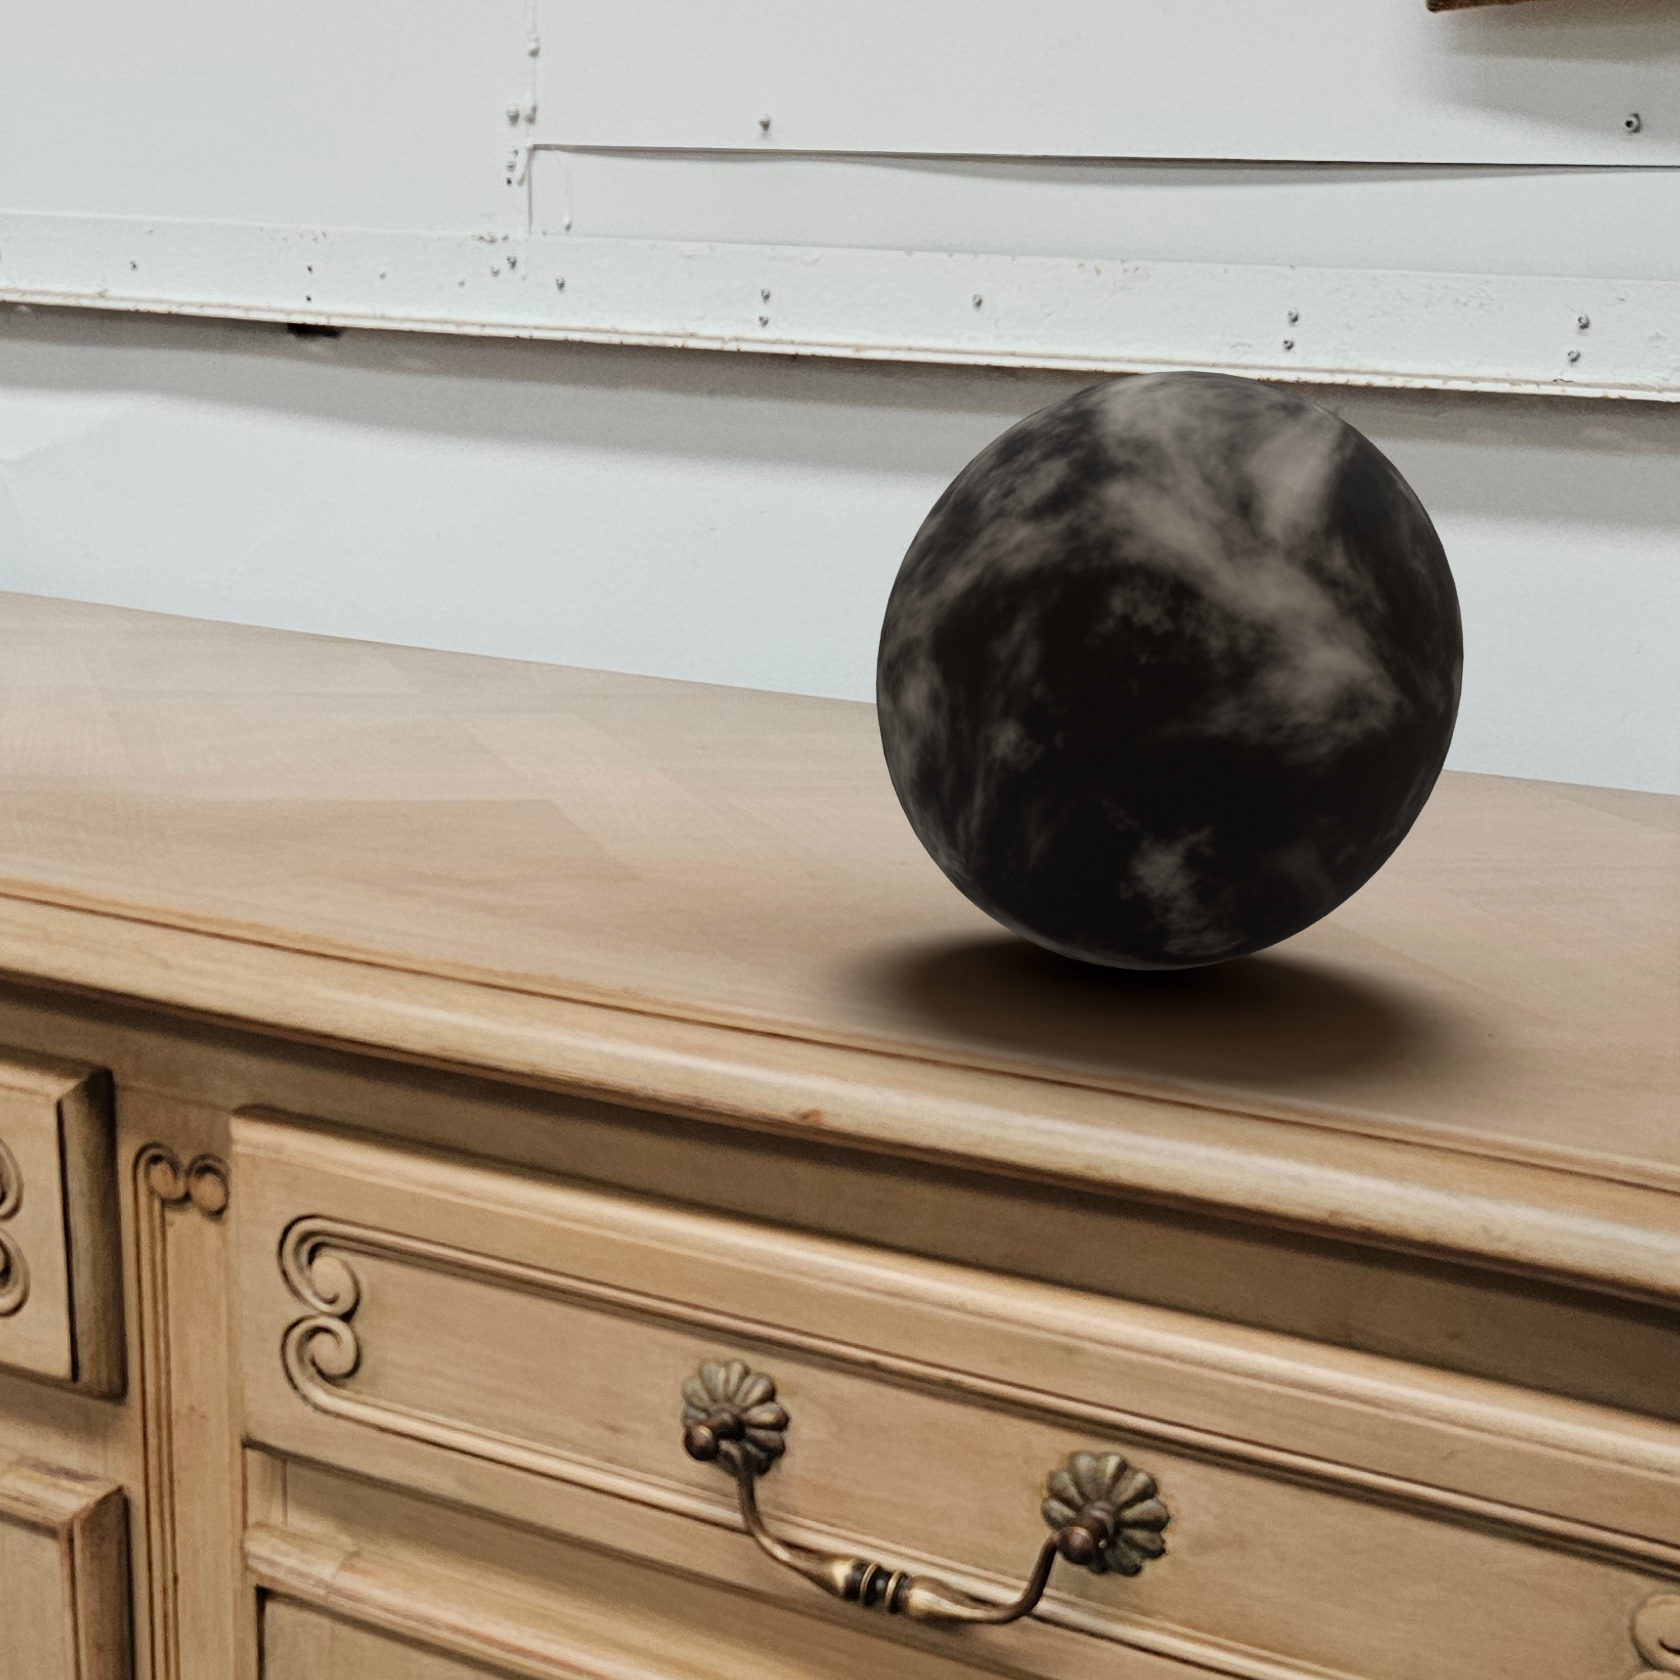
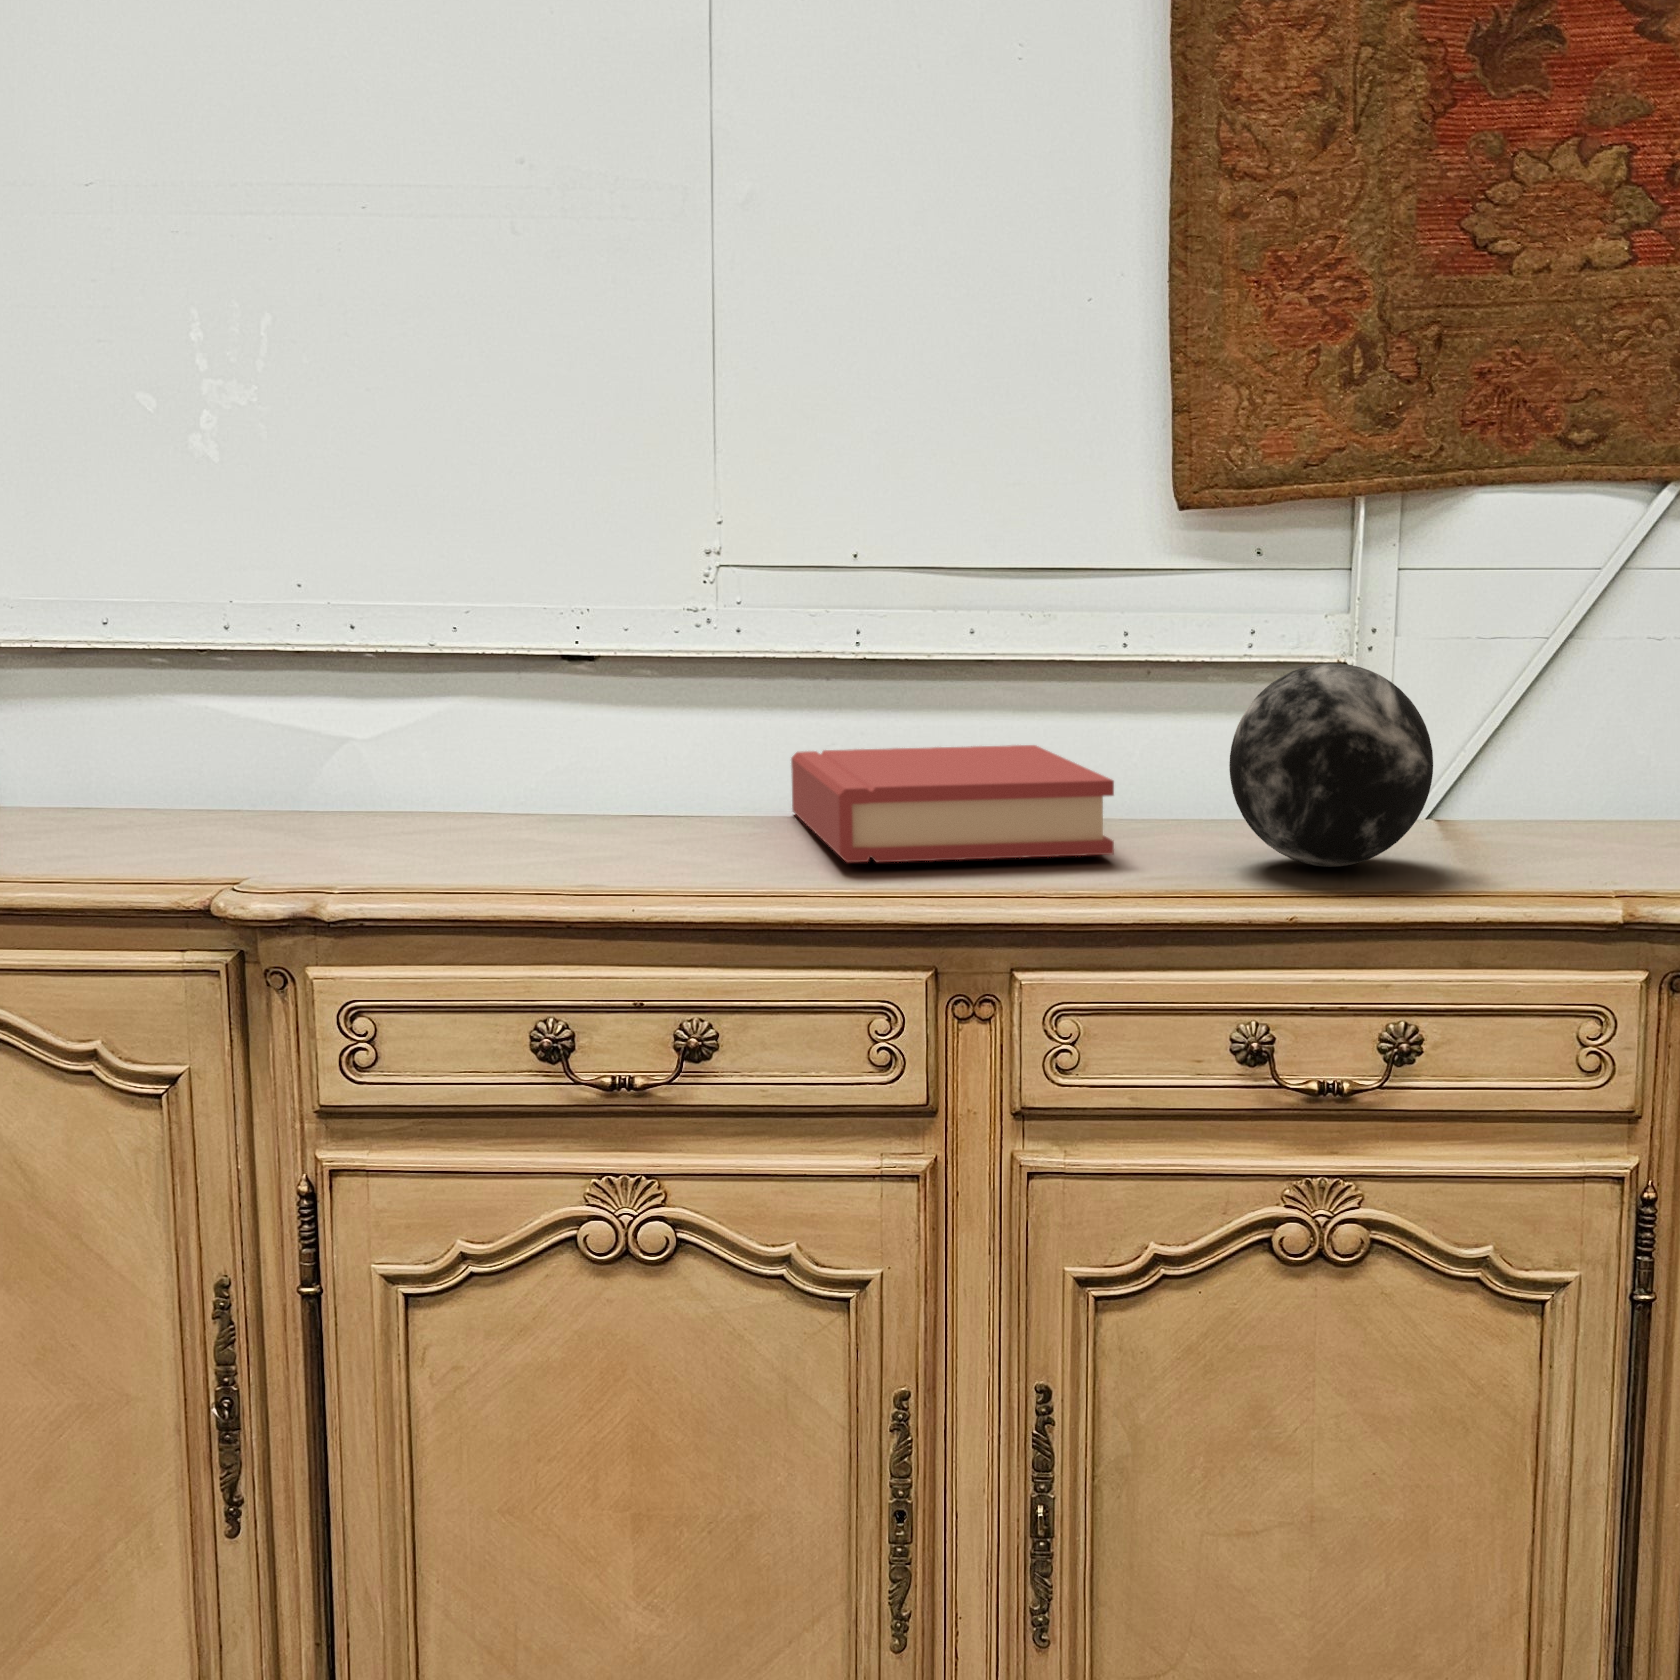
hardback book: none [10,577,829,858] -> present [791,745,1114,862]

